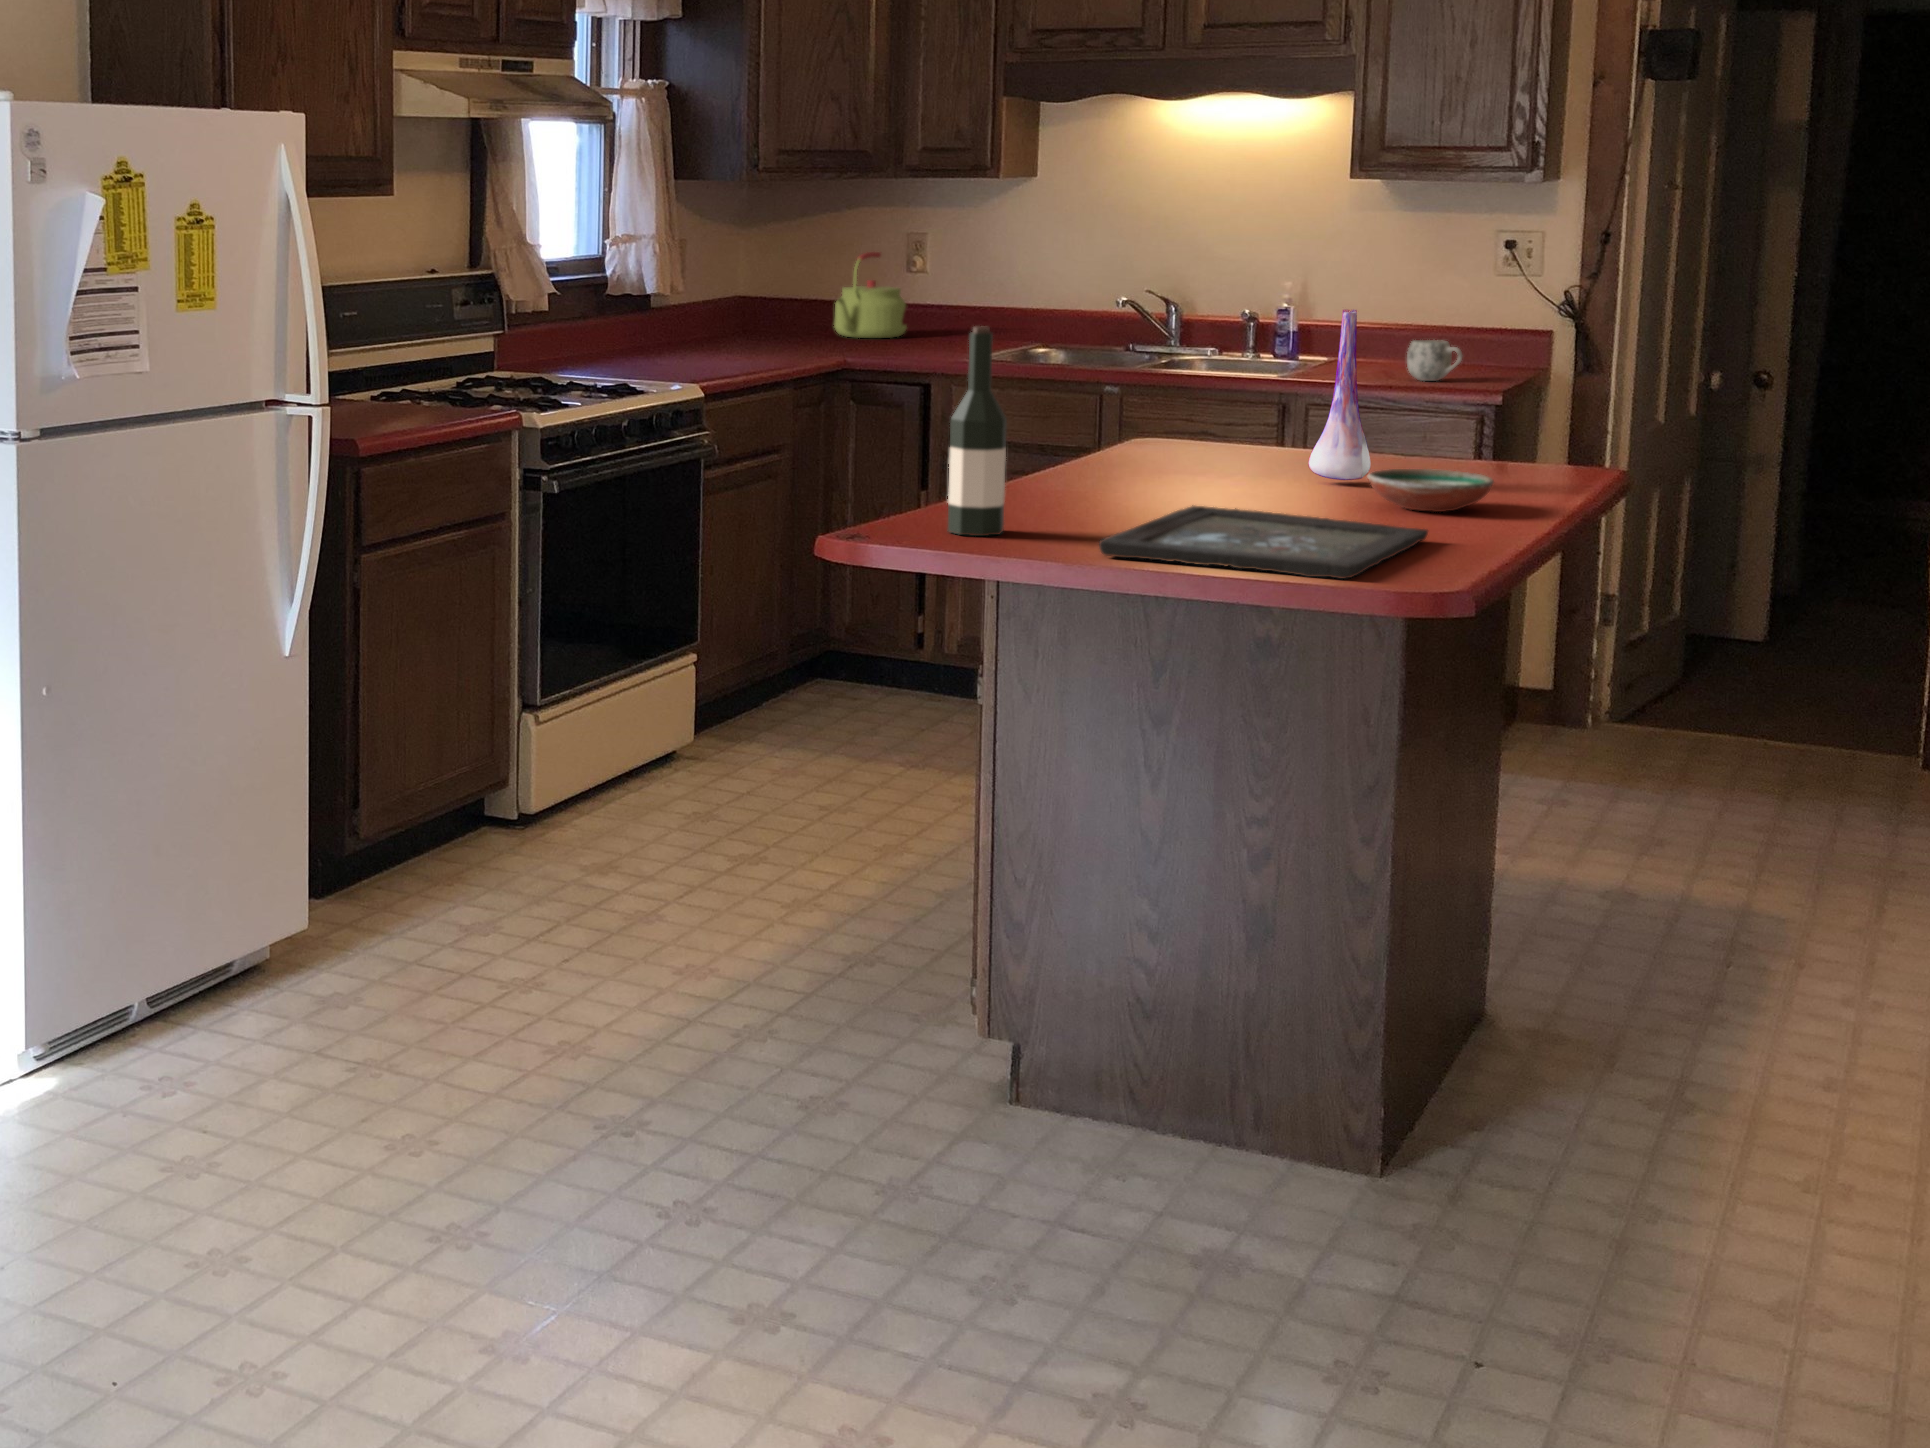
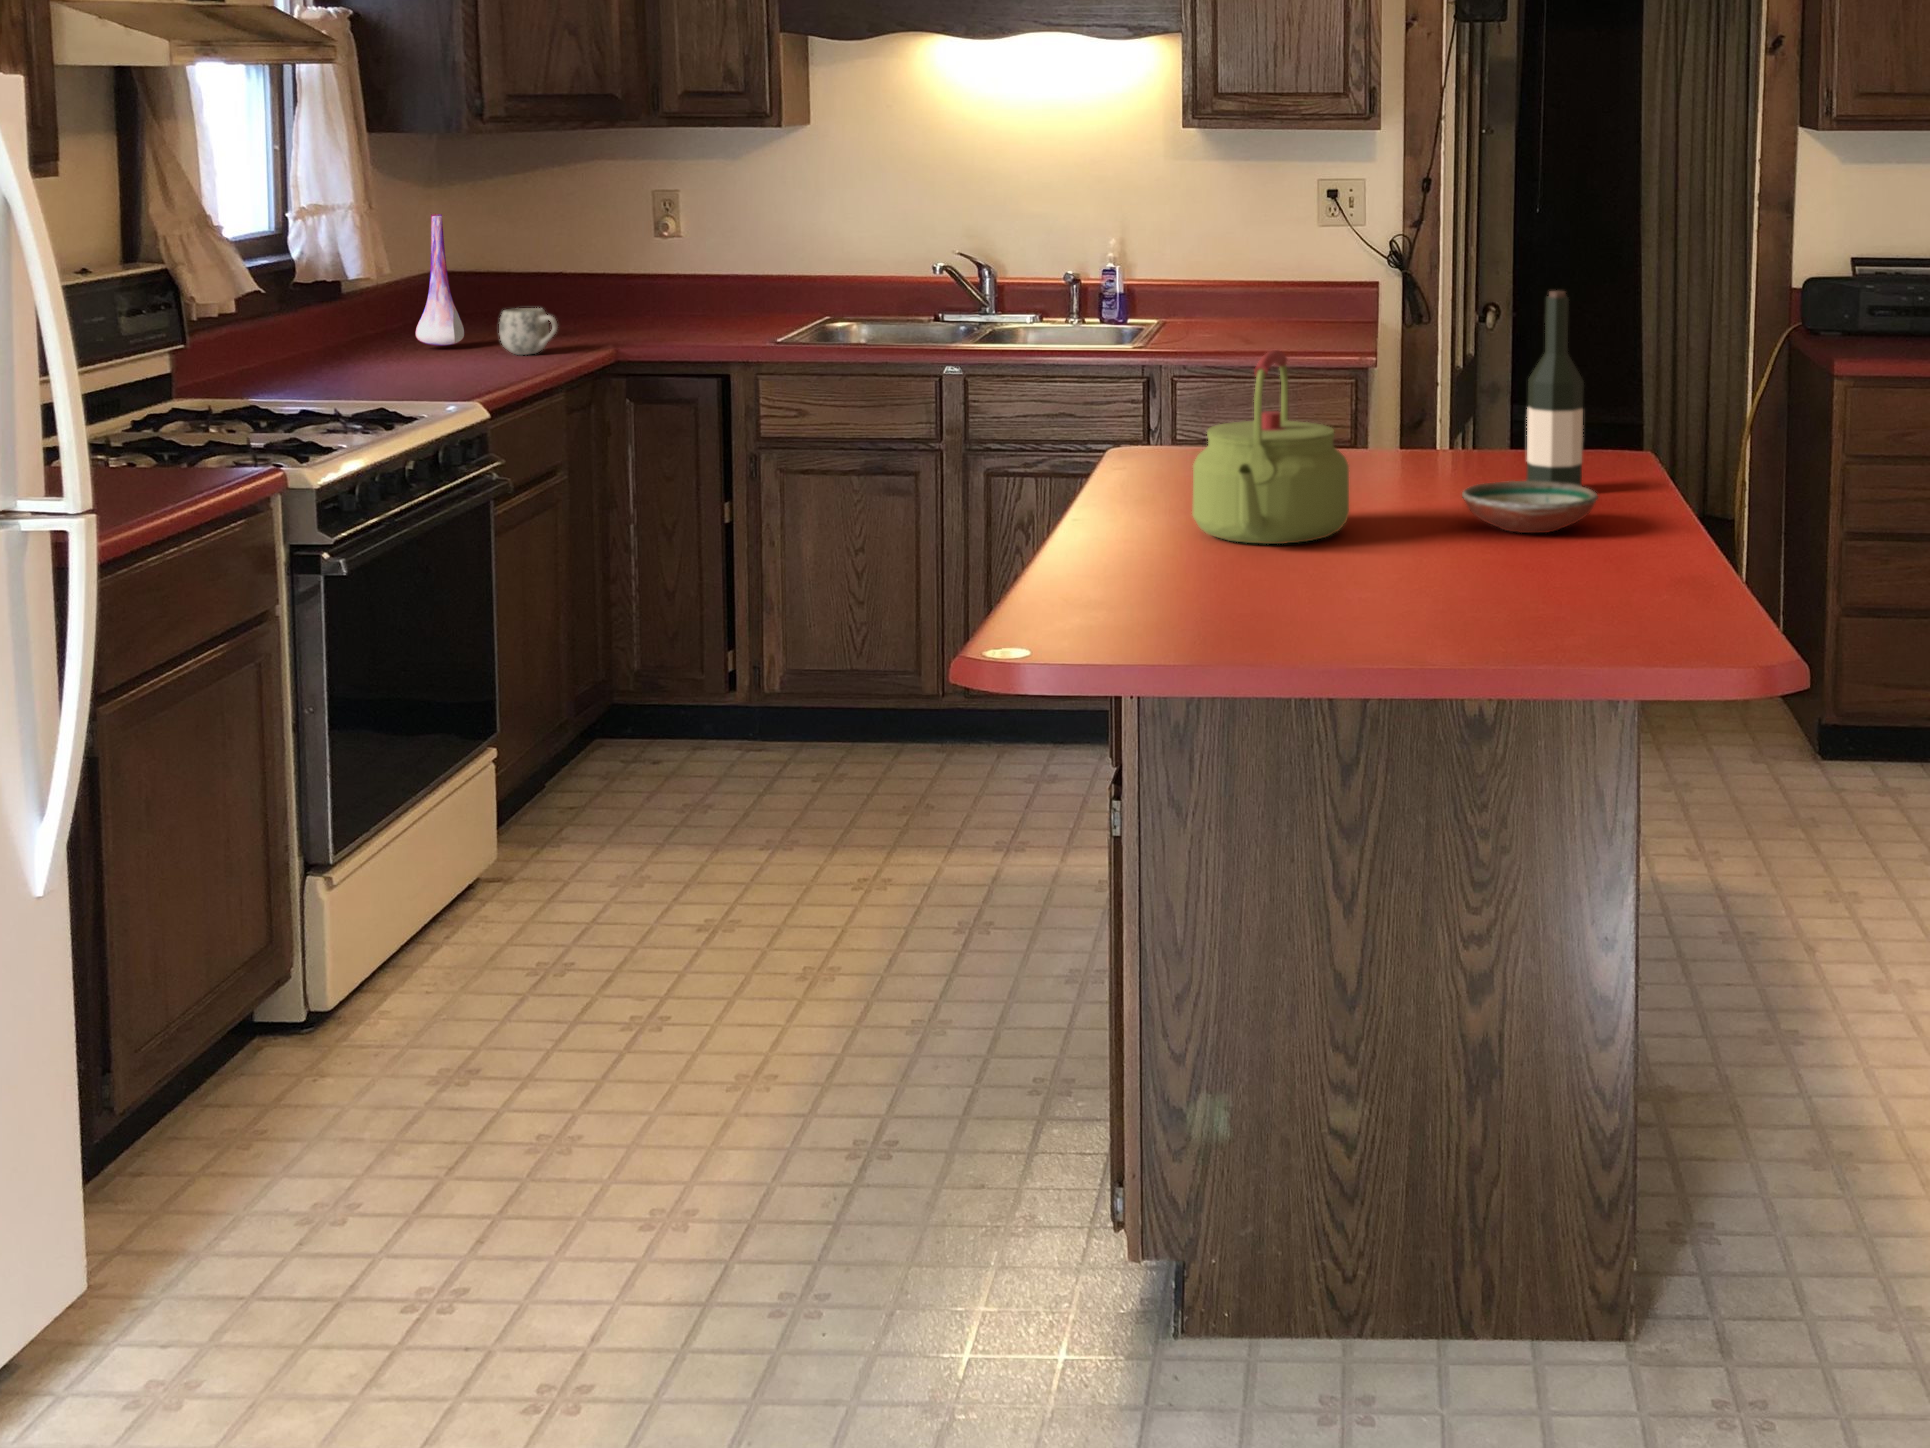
kettle: present [834,252,906,338] -> present [1193,350,1349,544]
vase: present [1308,310,1370,480] -> present [416,214,464,346]
wine bottle: present [948,326,1007,536] -> present [1526,291,1584,486]
mug: present [1407,340,1462,381] -> present [499,308,558,355]
tray: present [1099,505,1428,579] -> none [1296,557,1613,653]

